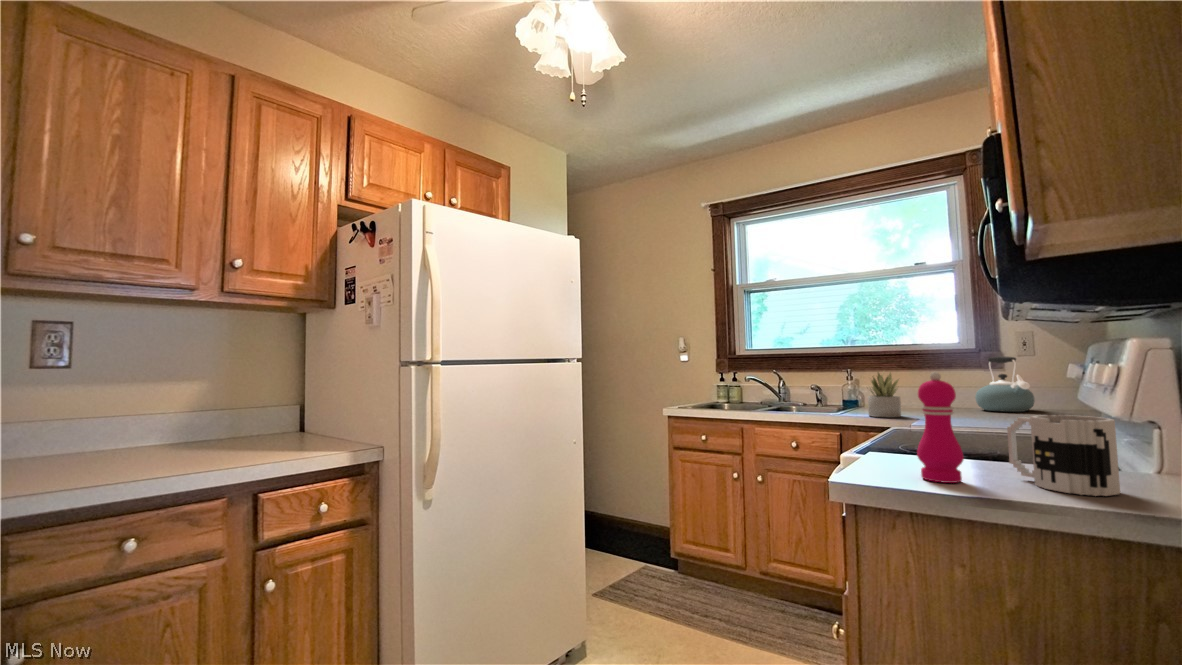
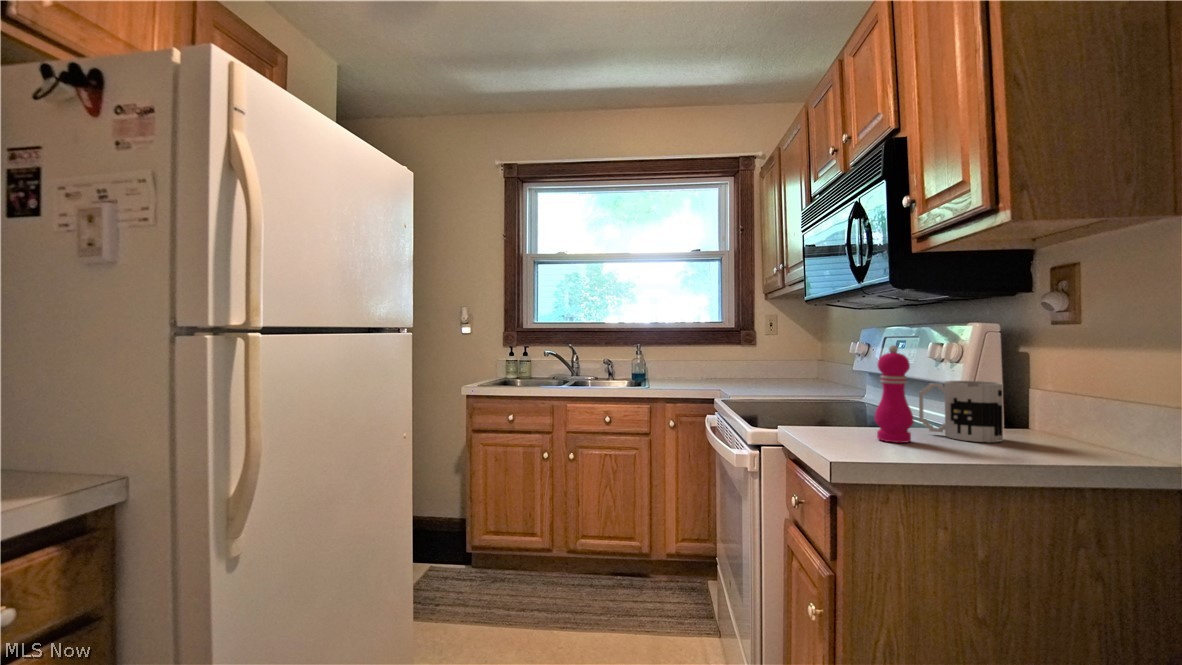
kettle: present [975,356,1035,412] -> none [739,334,781,380]
succulent plant: present [868,372,901,417] -> none [671,345,701,388]

